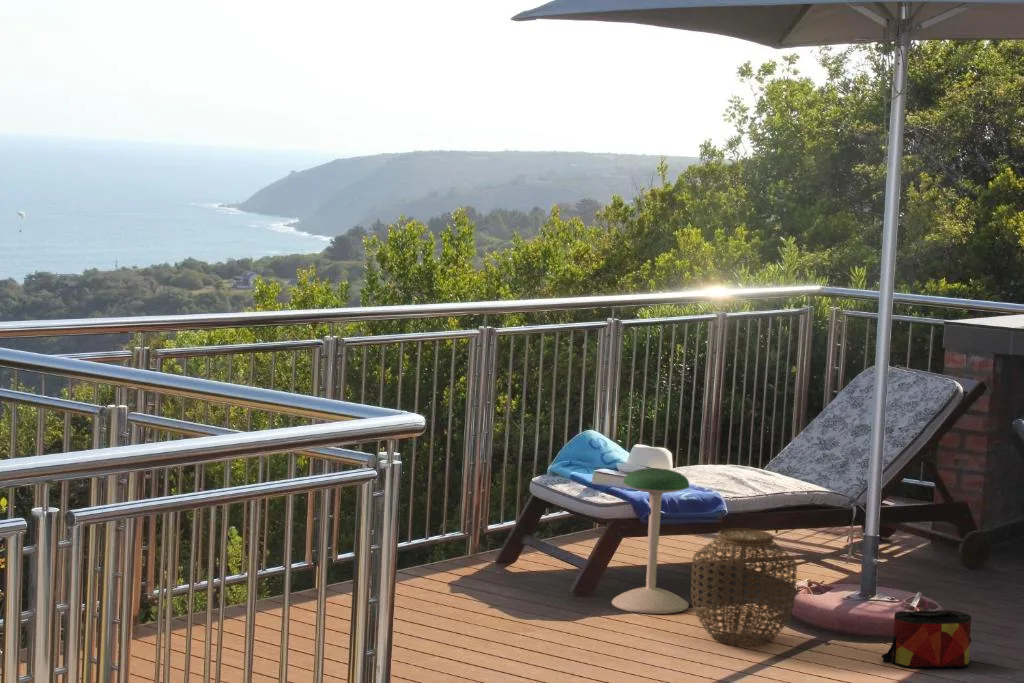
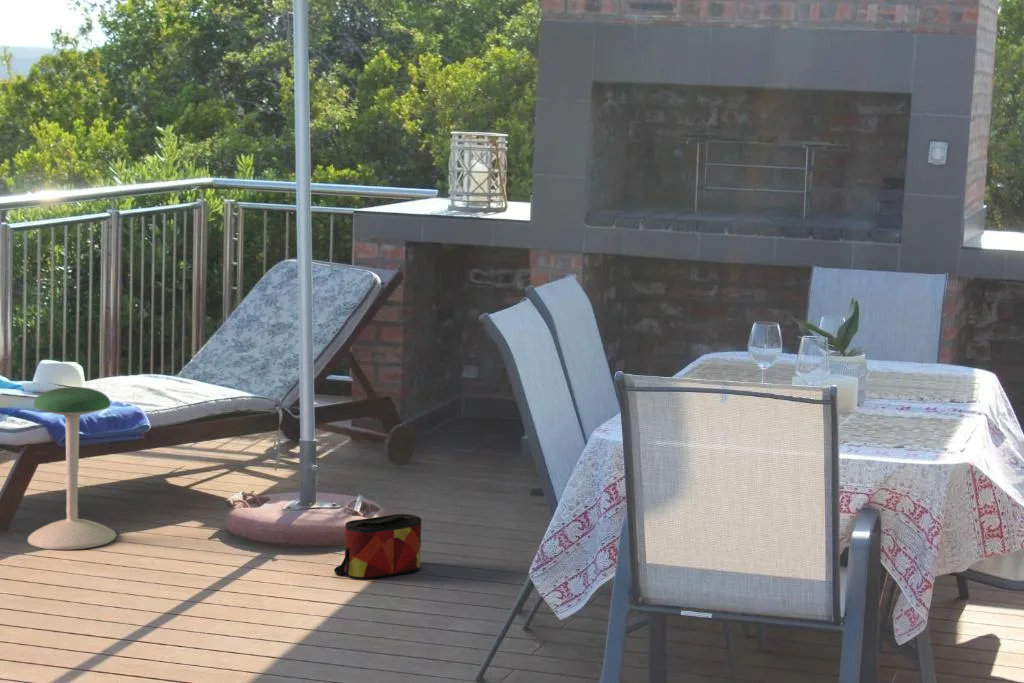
woven basket: present [691,528,797,646] -> none [123,448,239,577]

